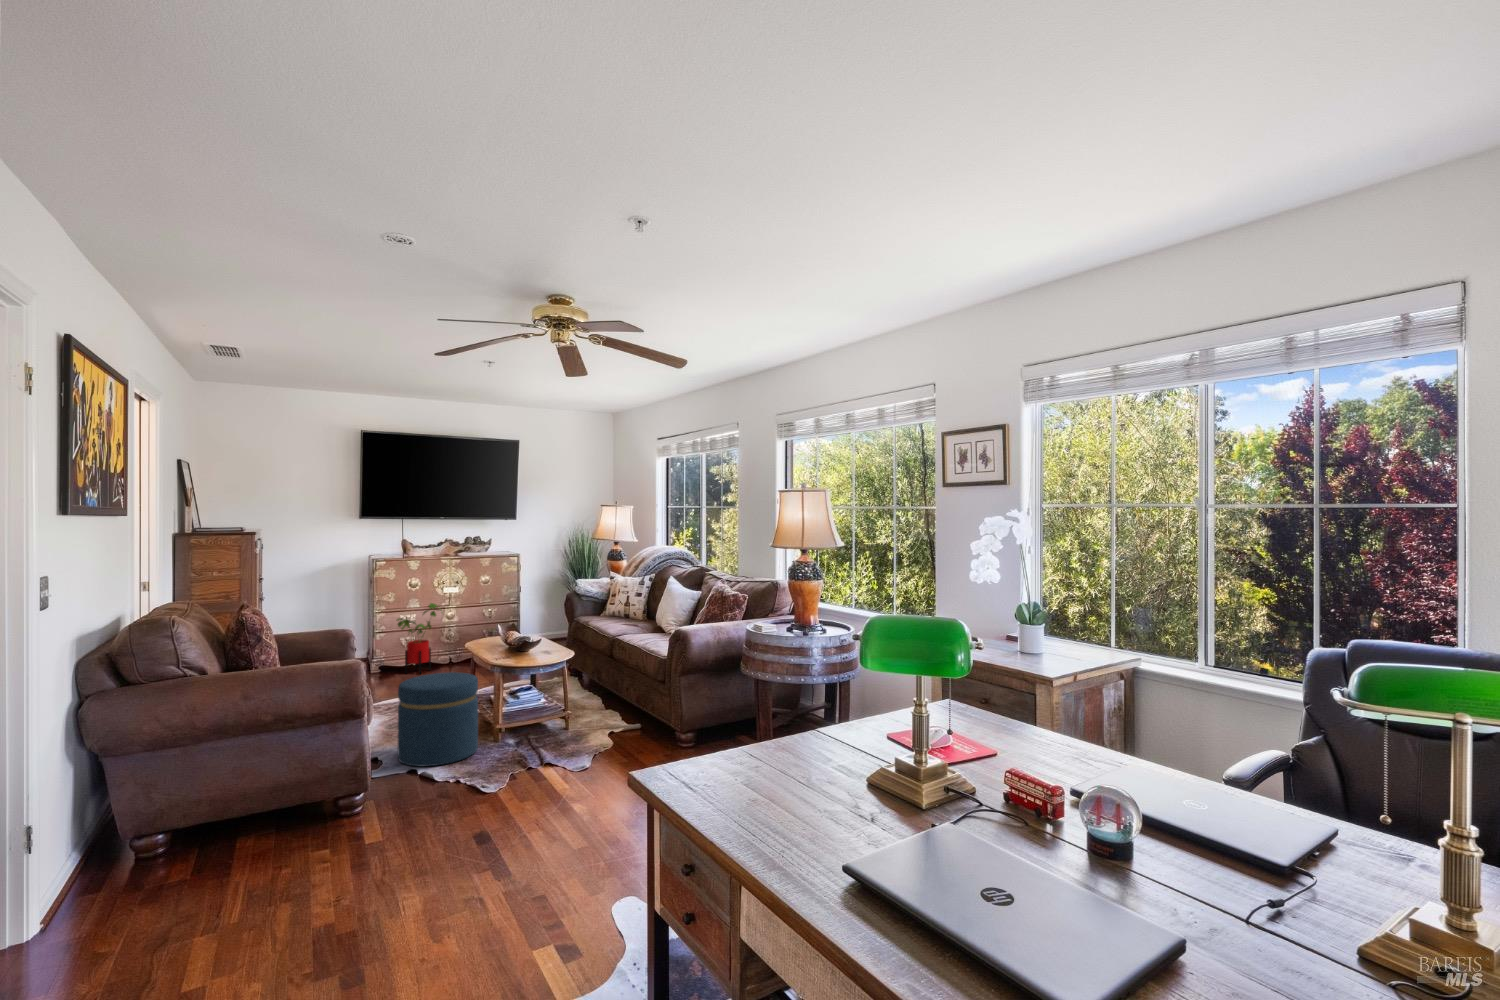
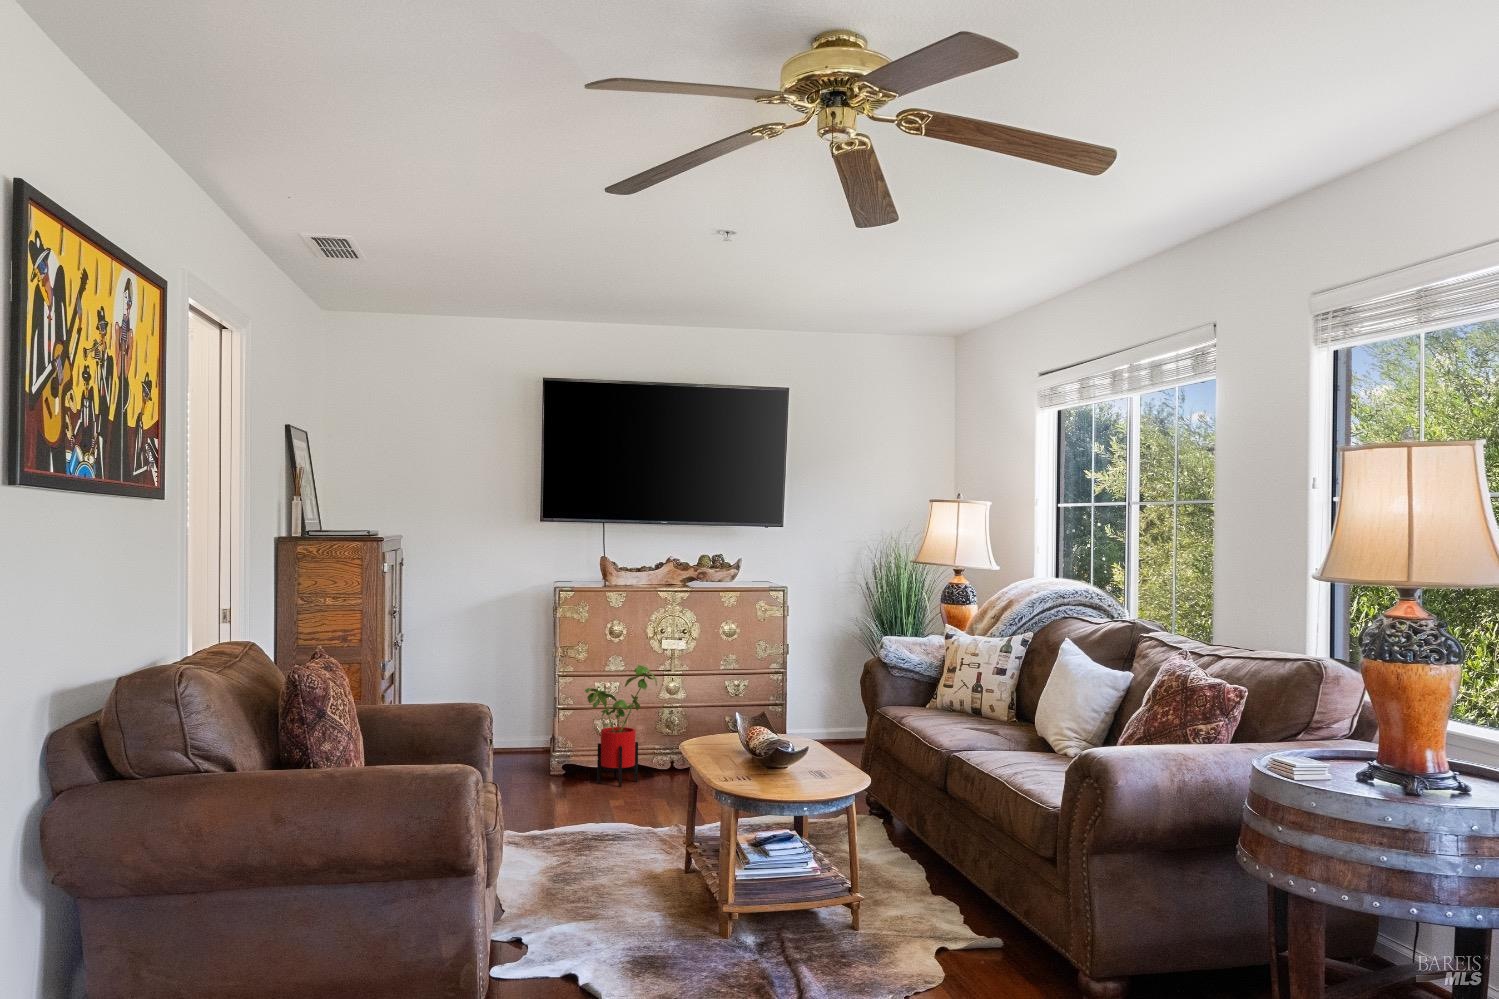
ottoman: present [398,672,478,766] -> none [553,798,691,975]

